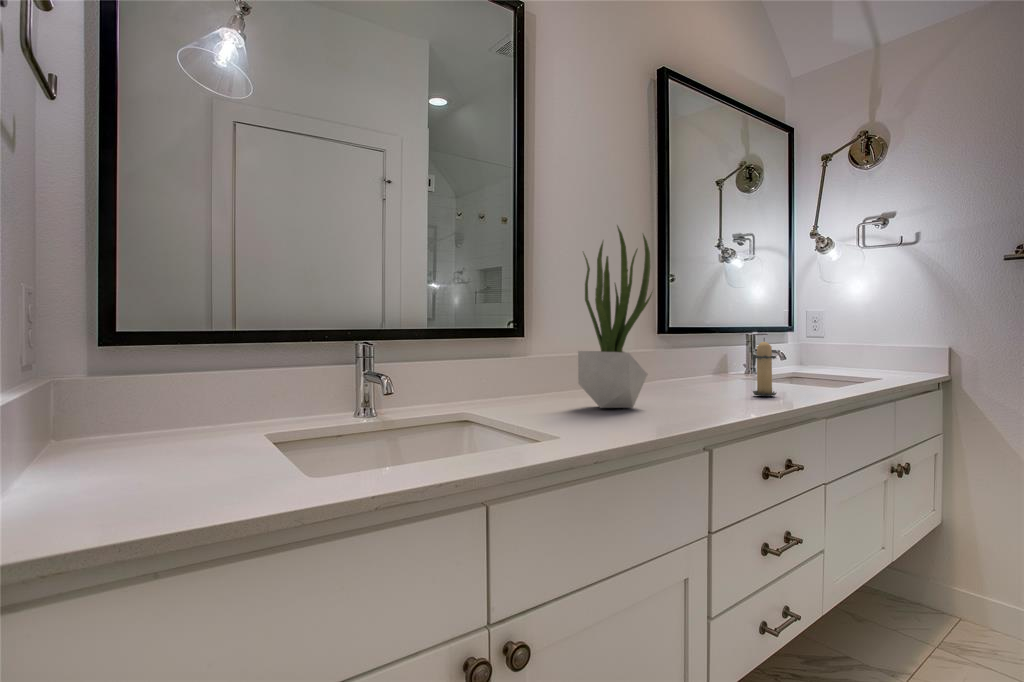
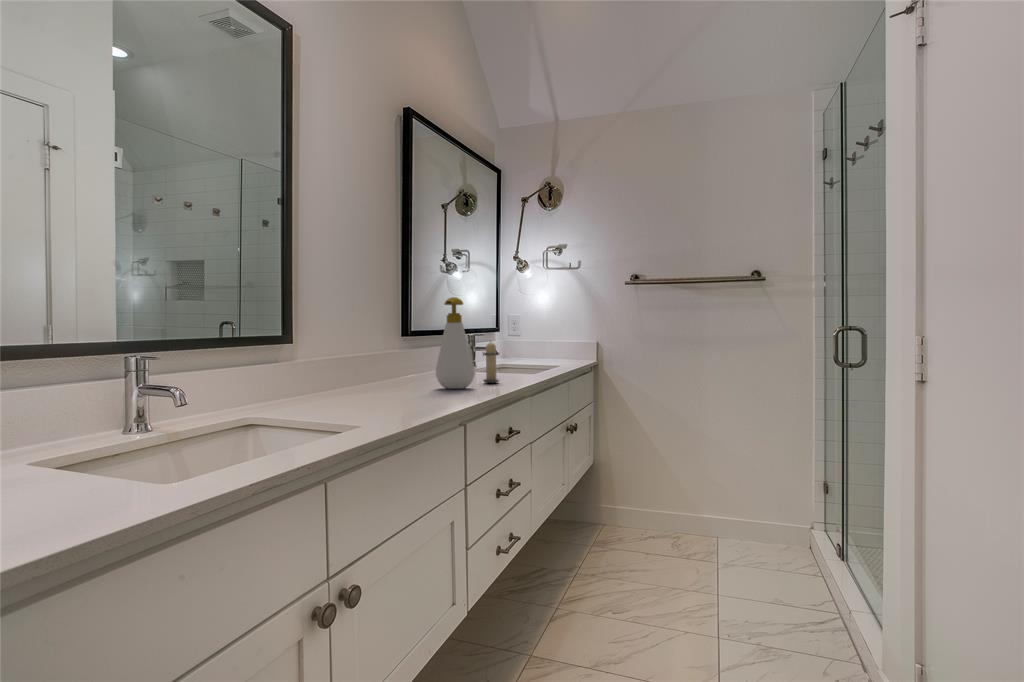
potted plant: present [578,226,652,408] -> none [356,252,418,399]
soap bottle: none [684,282,737,401] -> present [436,297,475,389]

